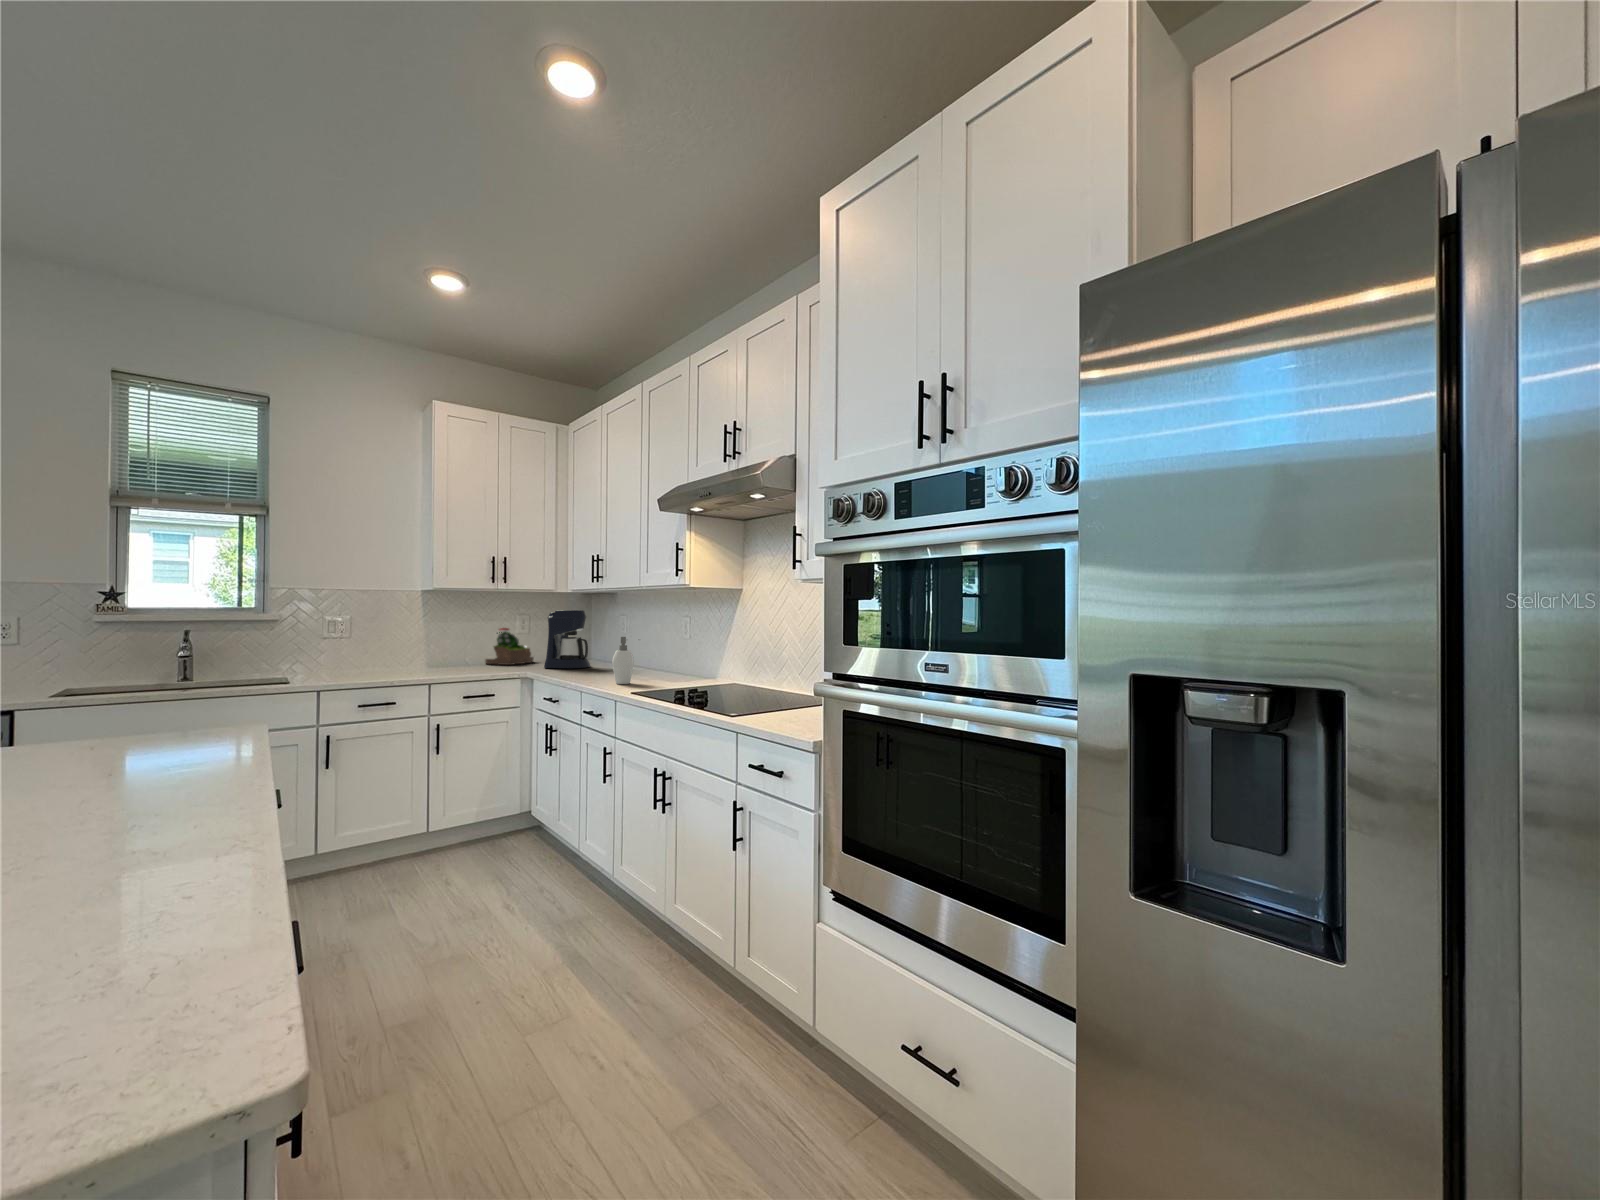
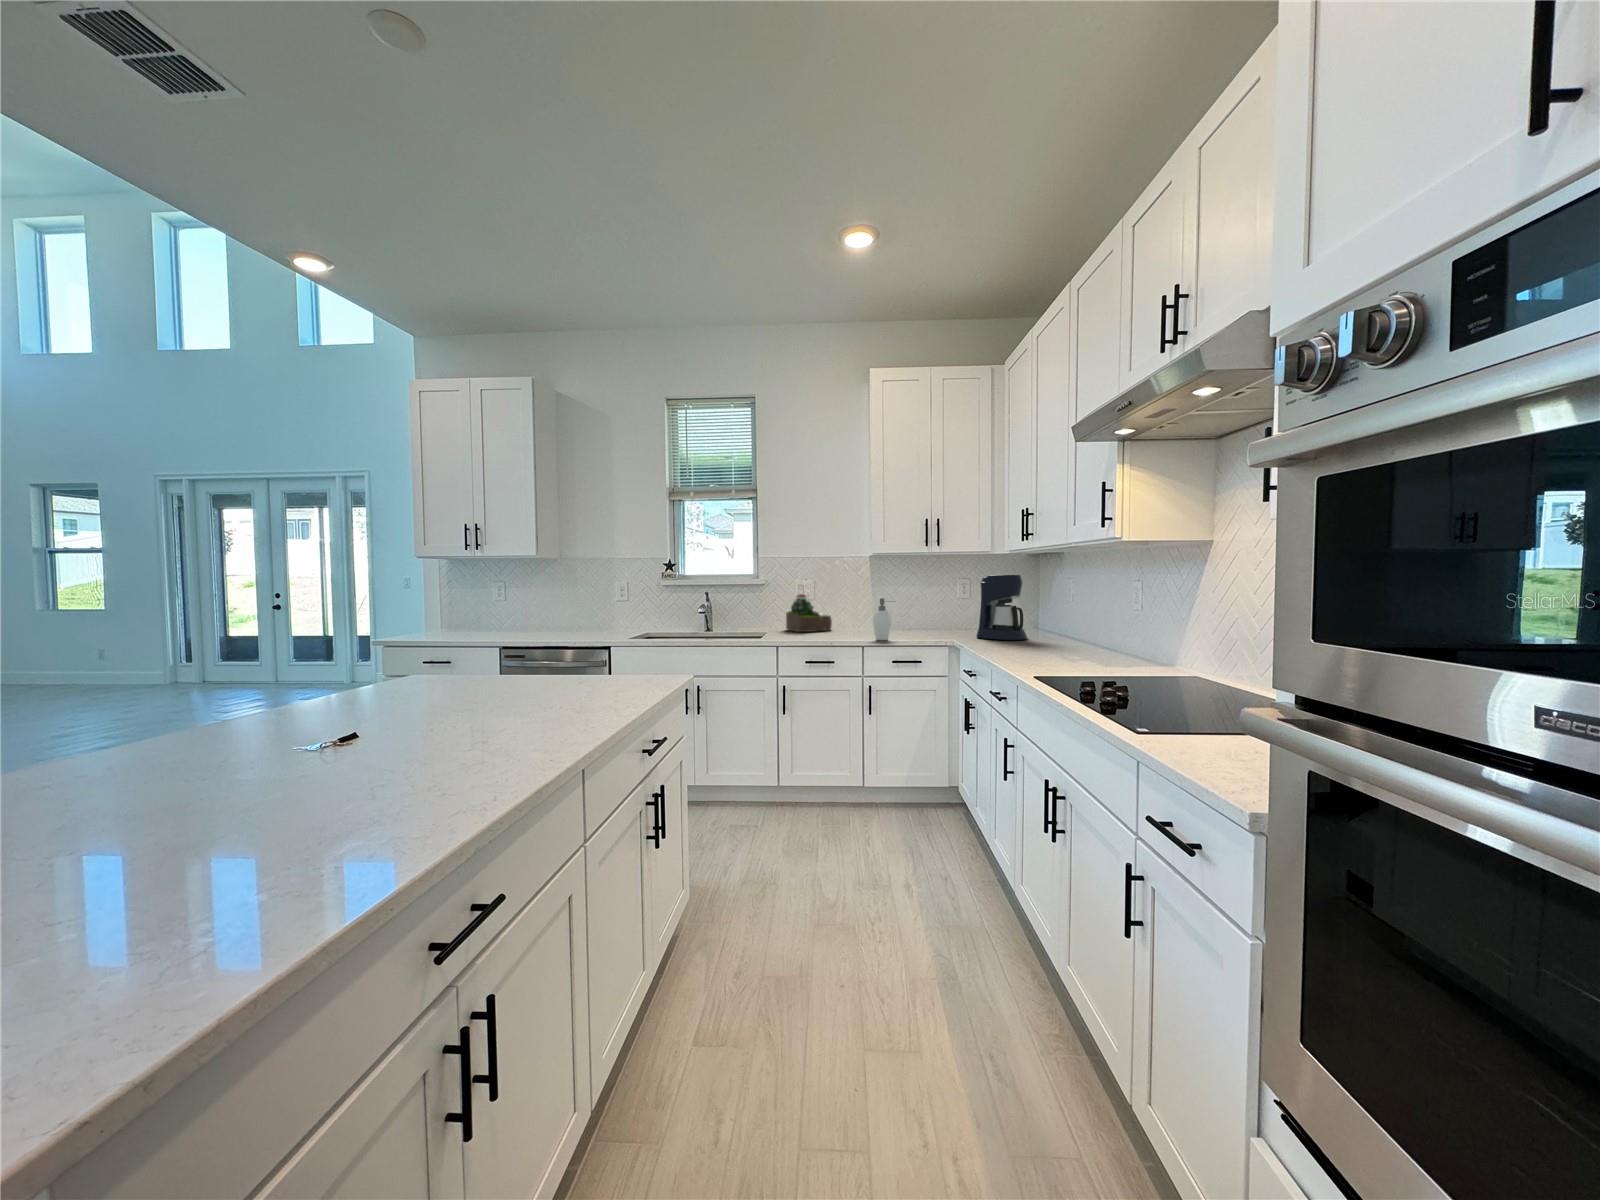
succulent plant: present [485,628,534,665] -> present [786,595,832,632]
soap dispenser: present [612,637,634,684] -> present [873,598,891,640]

